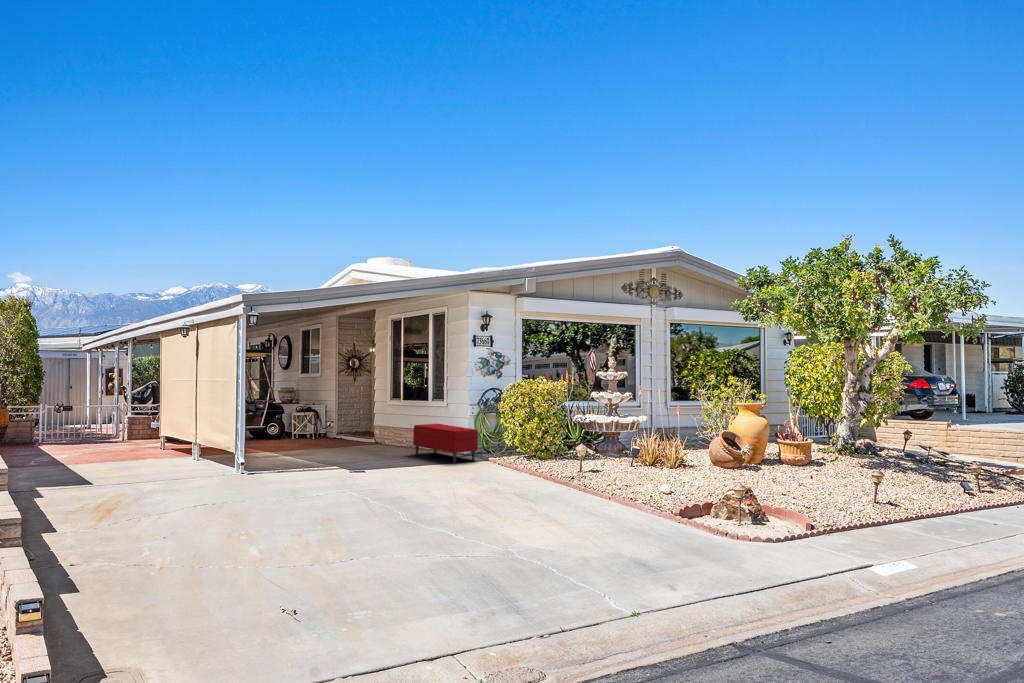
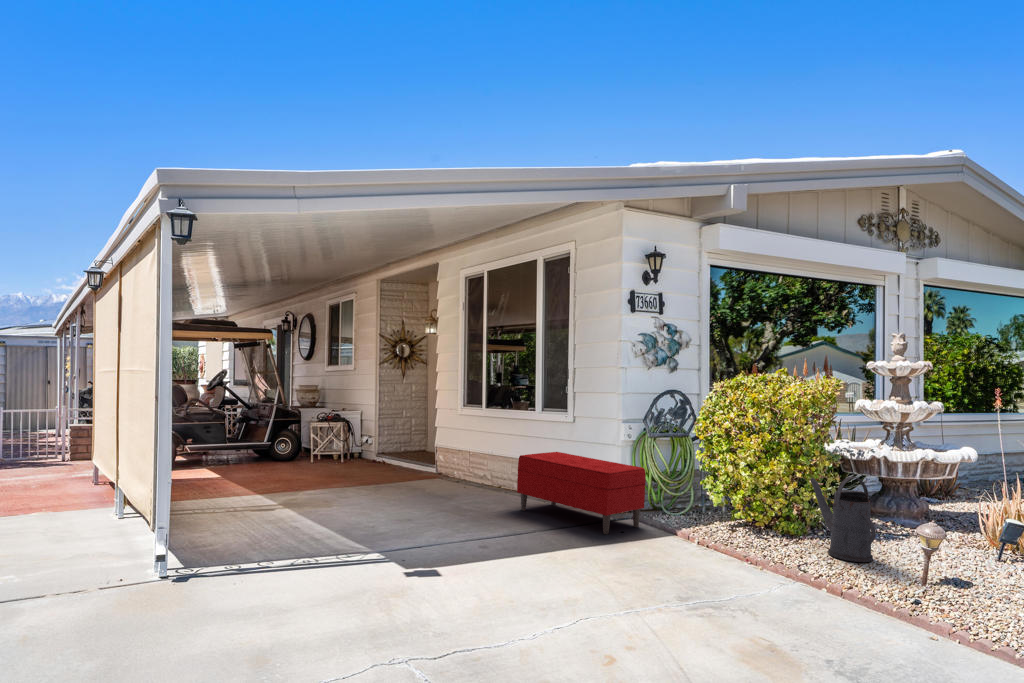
watering can: none [544,427,562,465] -> present [811,477,876,562]

